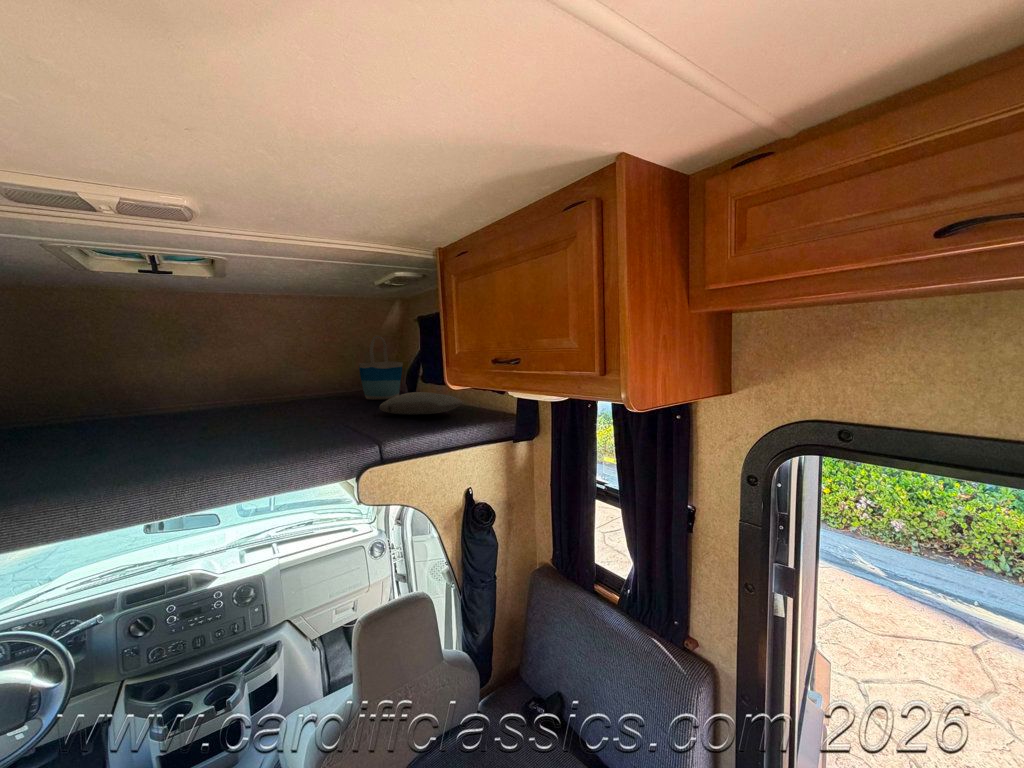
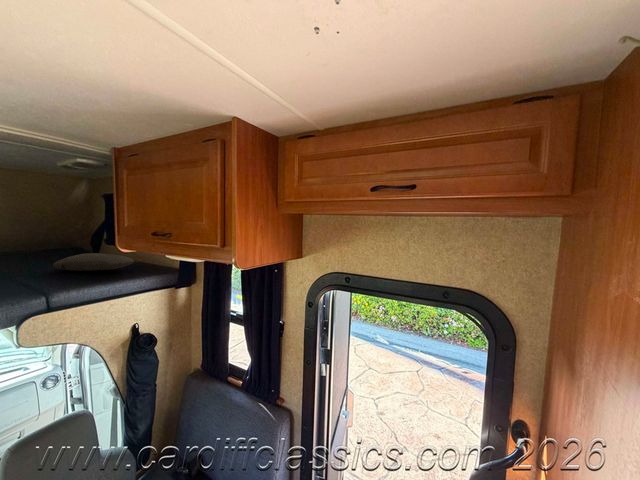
tote bag: present [359,336,403,400] -> none [36,207,83,258]

